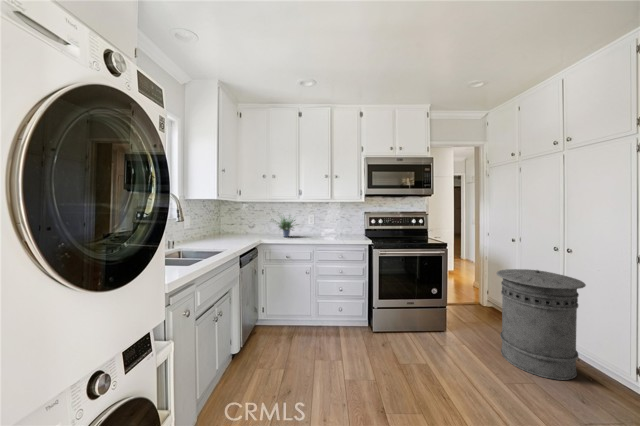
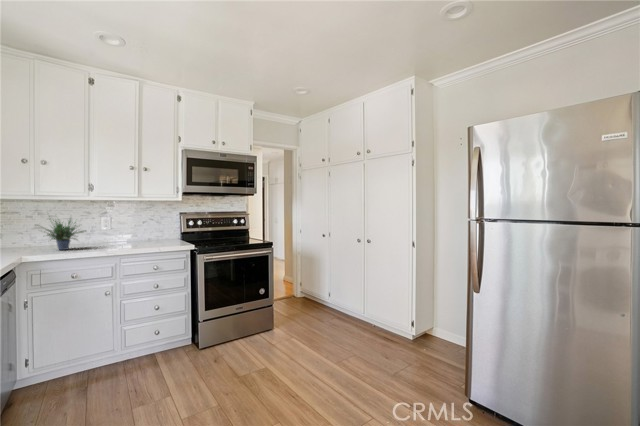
trash can: present [496,269,586,380] -> none [310,258,363,339]

